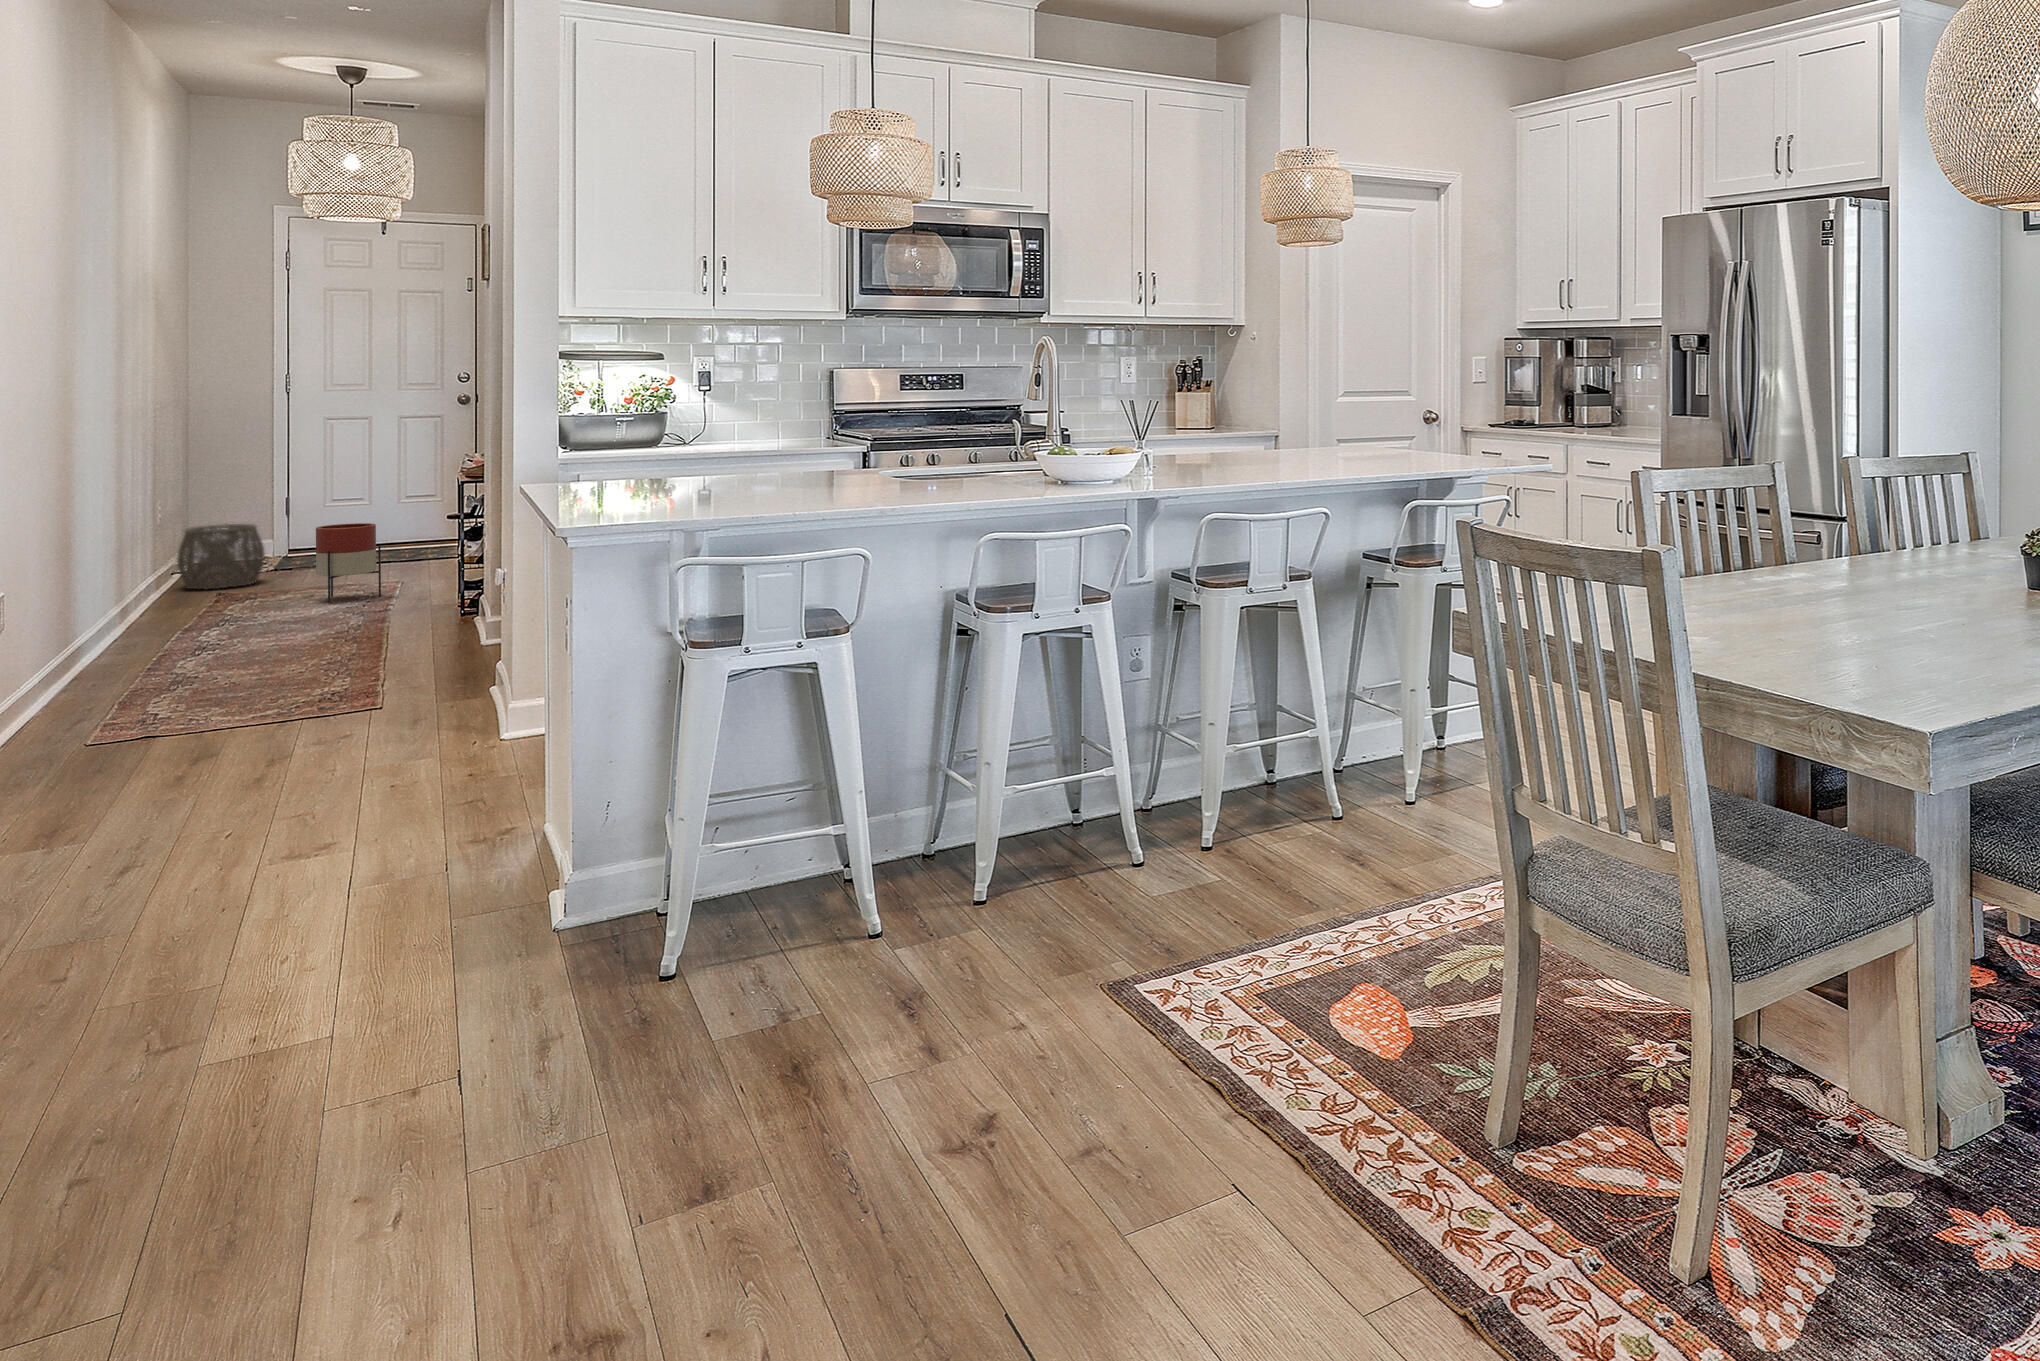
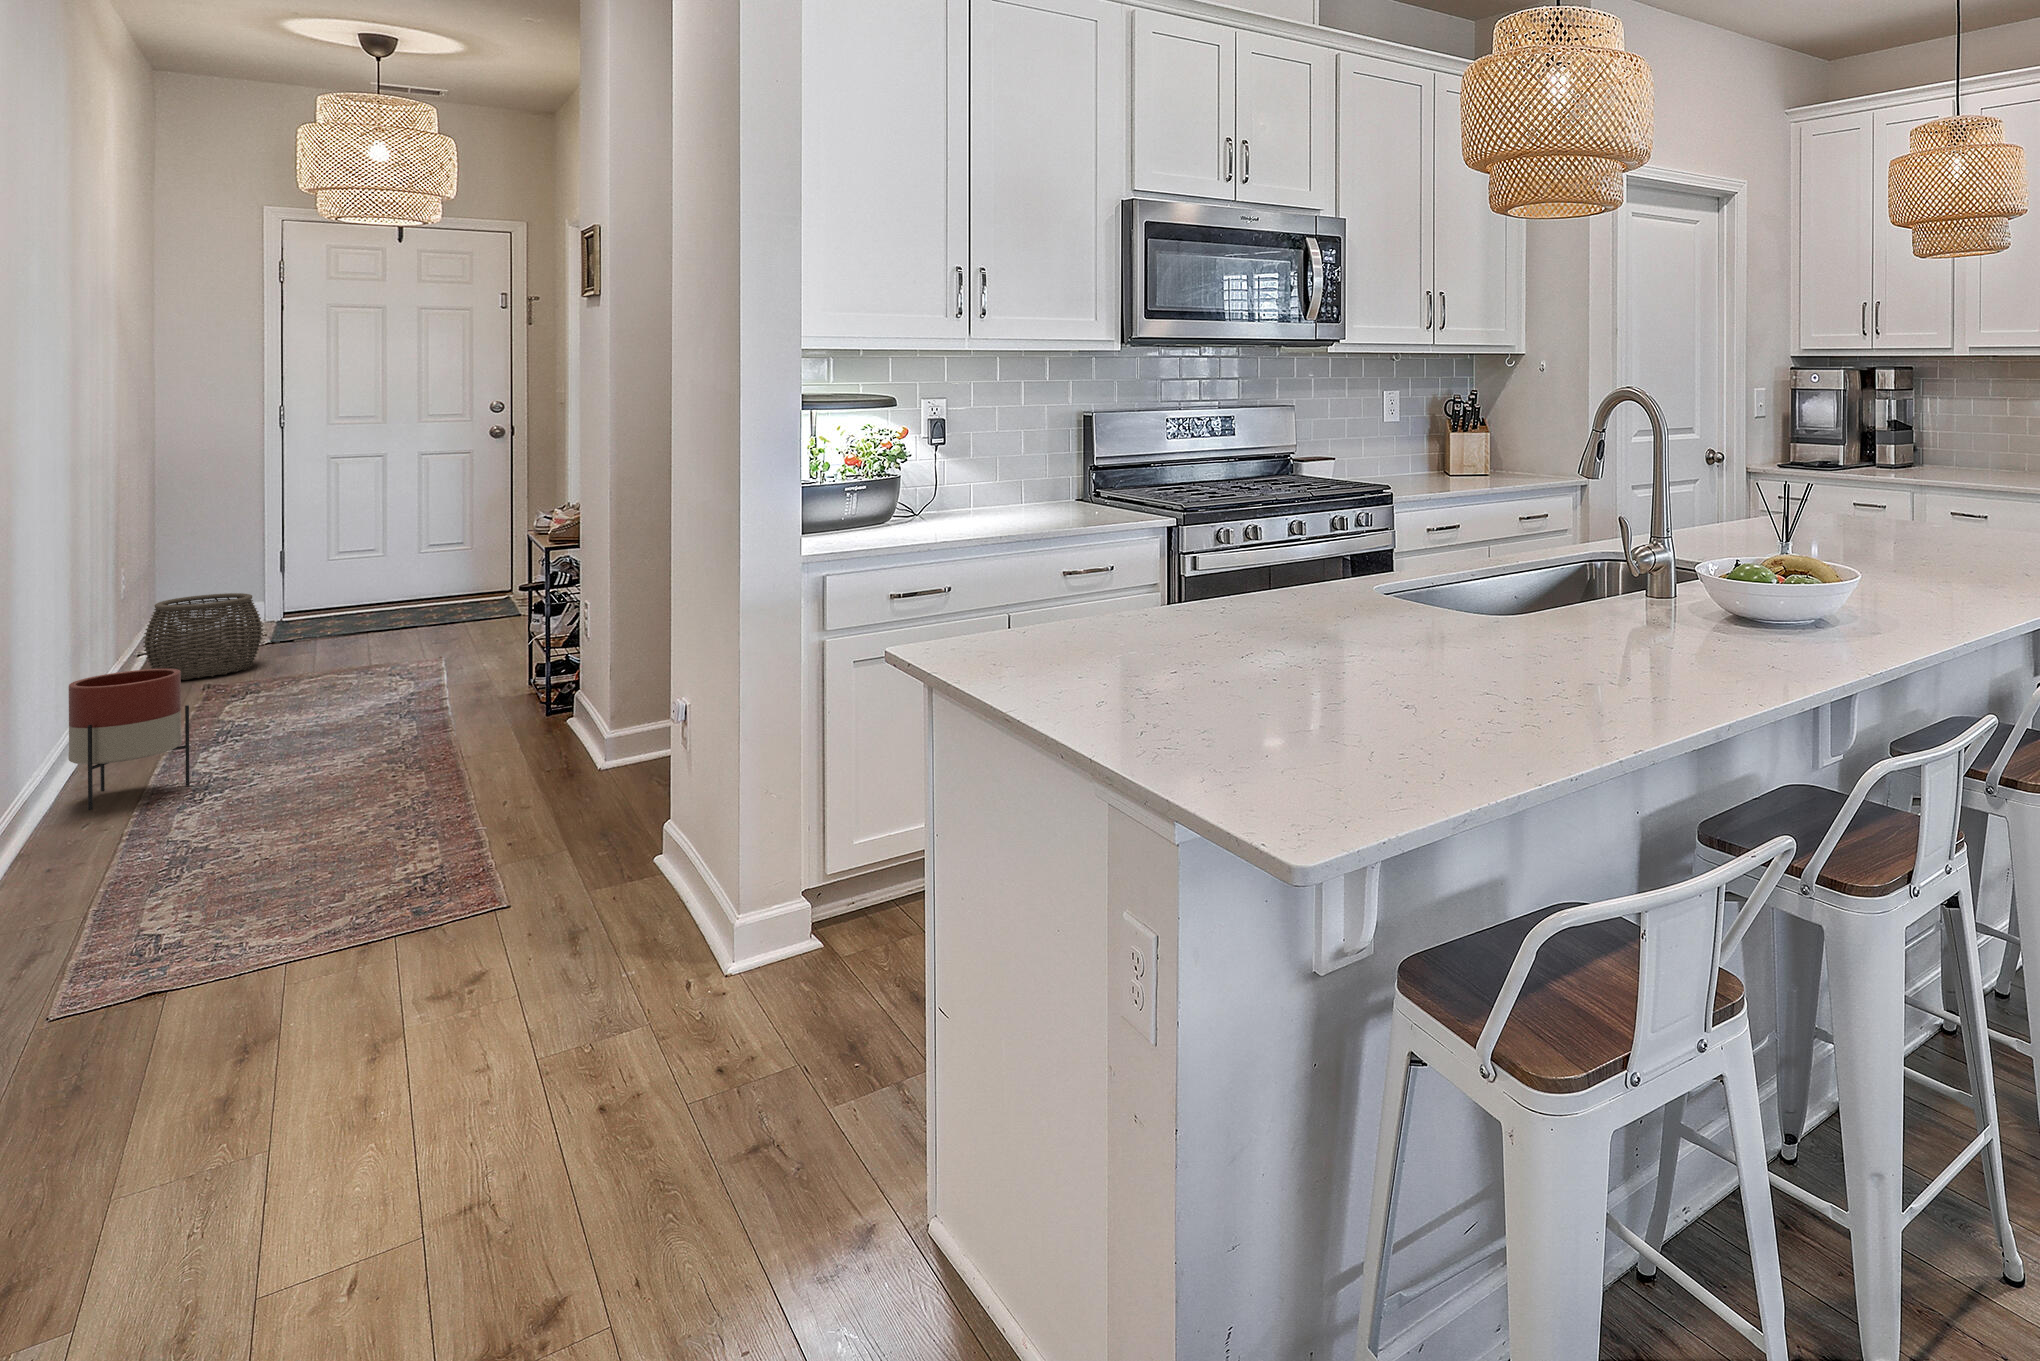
planter: present [316,523,381,603] -> present [68,669,190,810]

